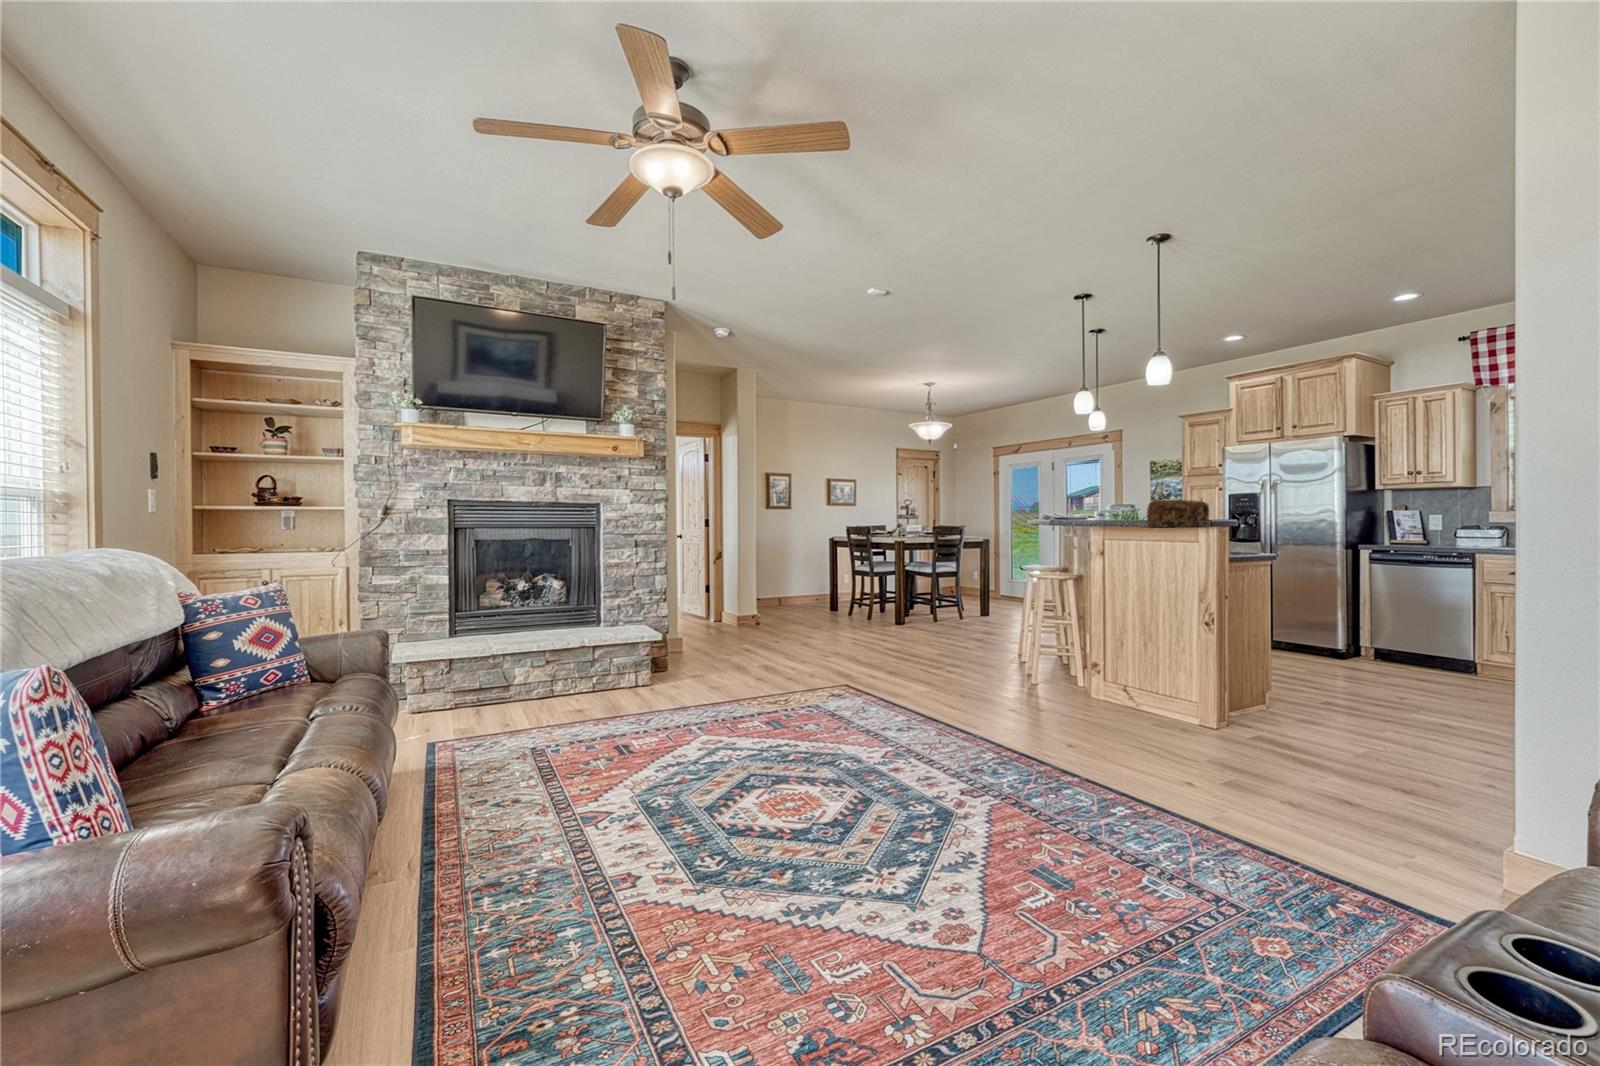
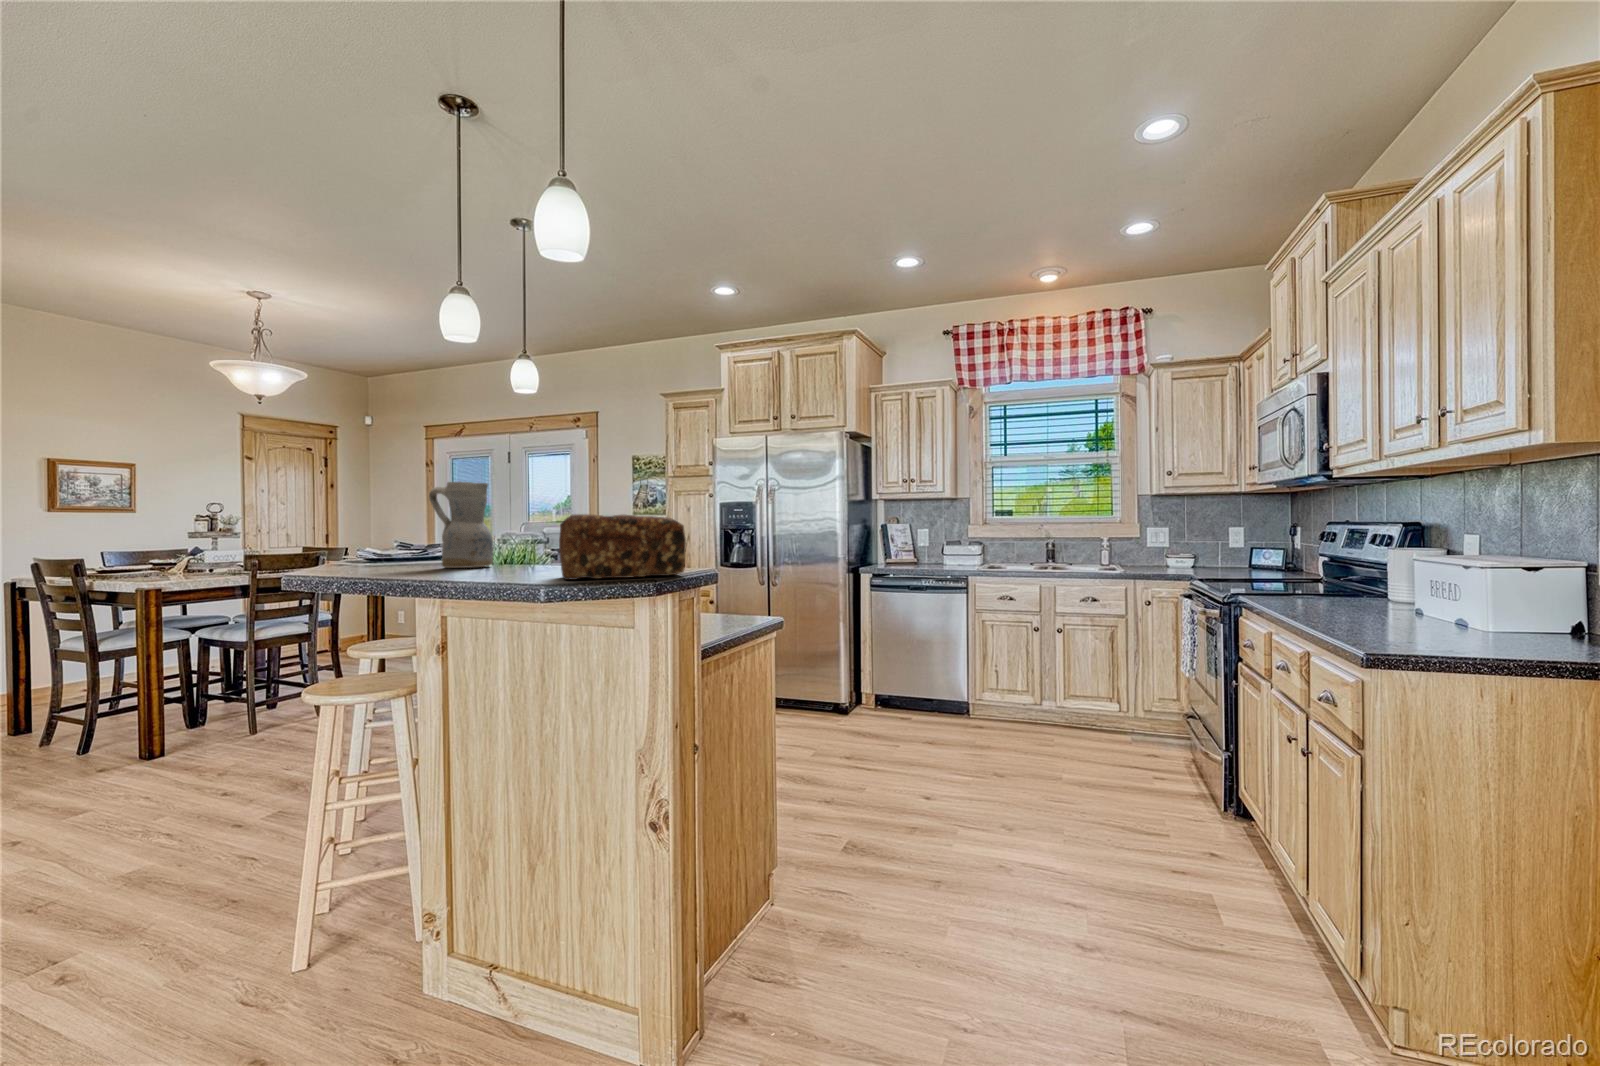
ceramic pitcher: none [1074,487,1103,526] -> present [429,482,493,568]

